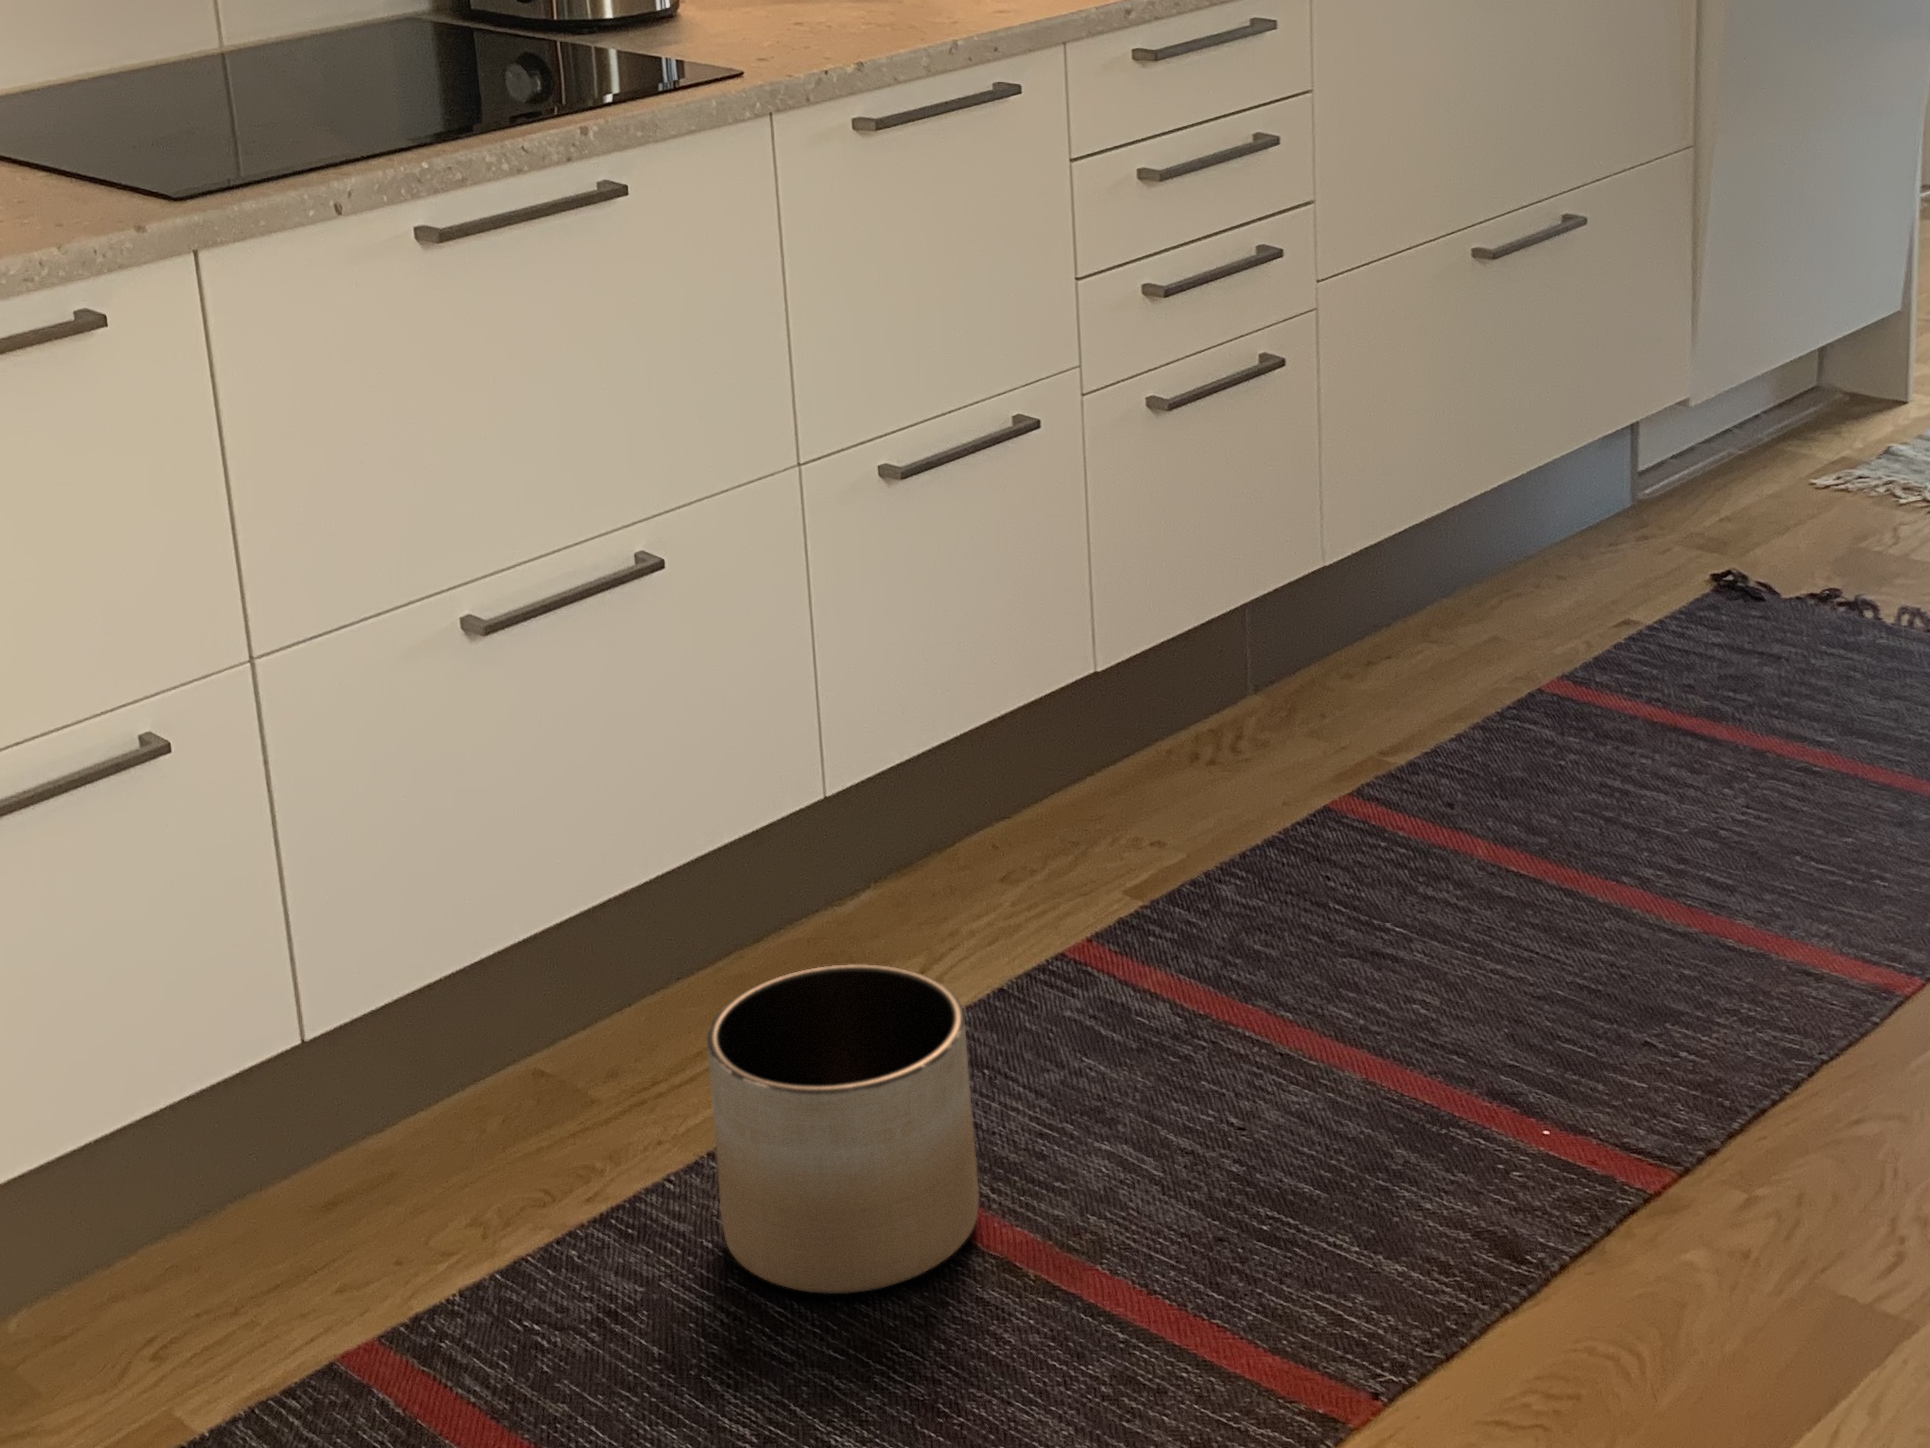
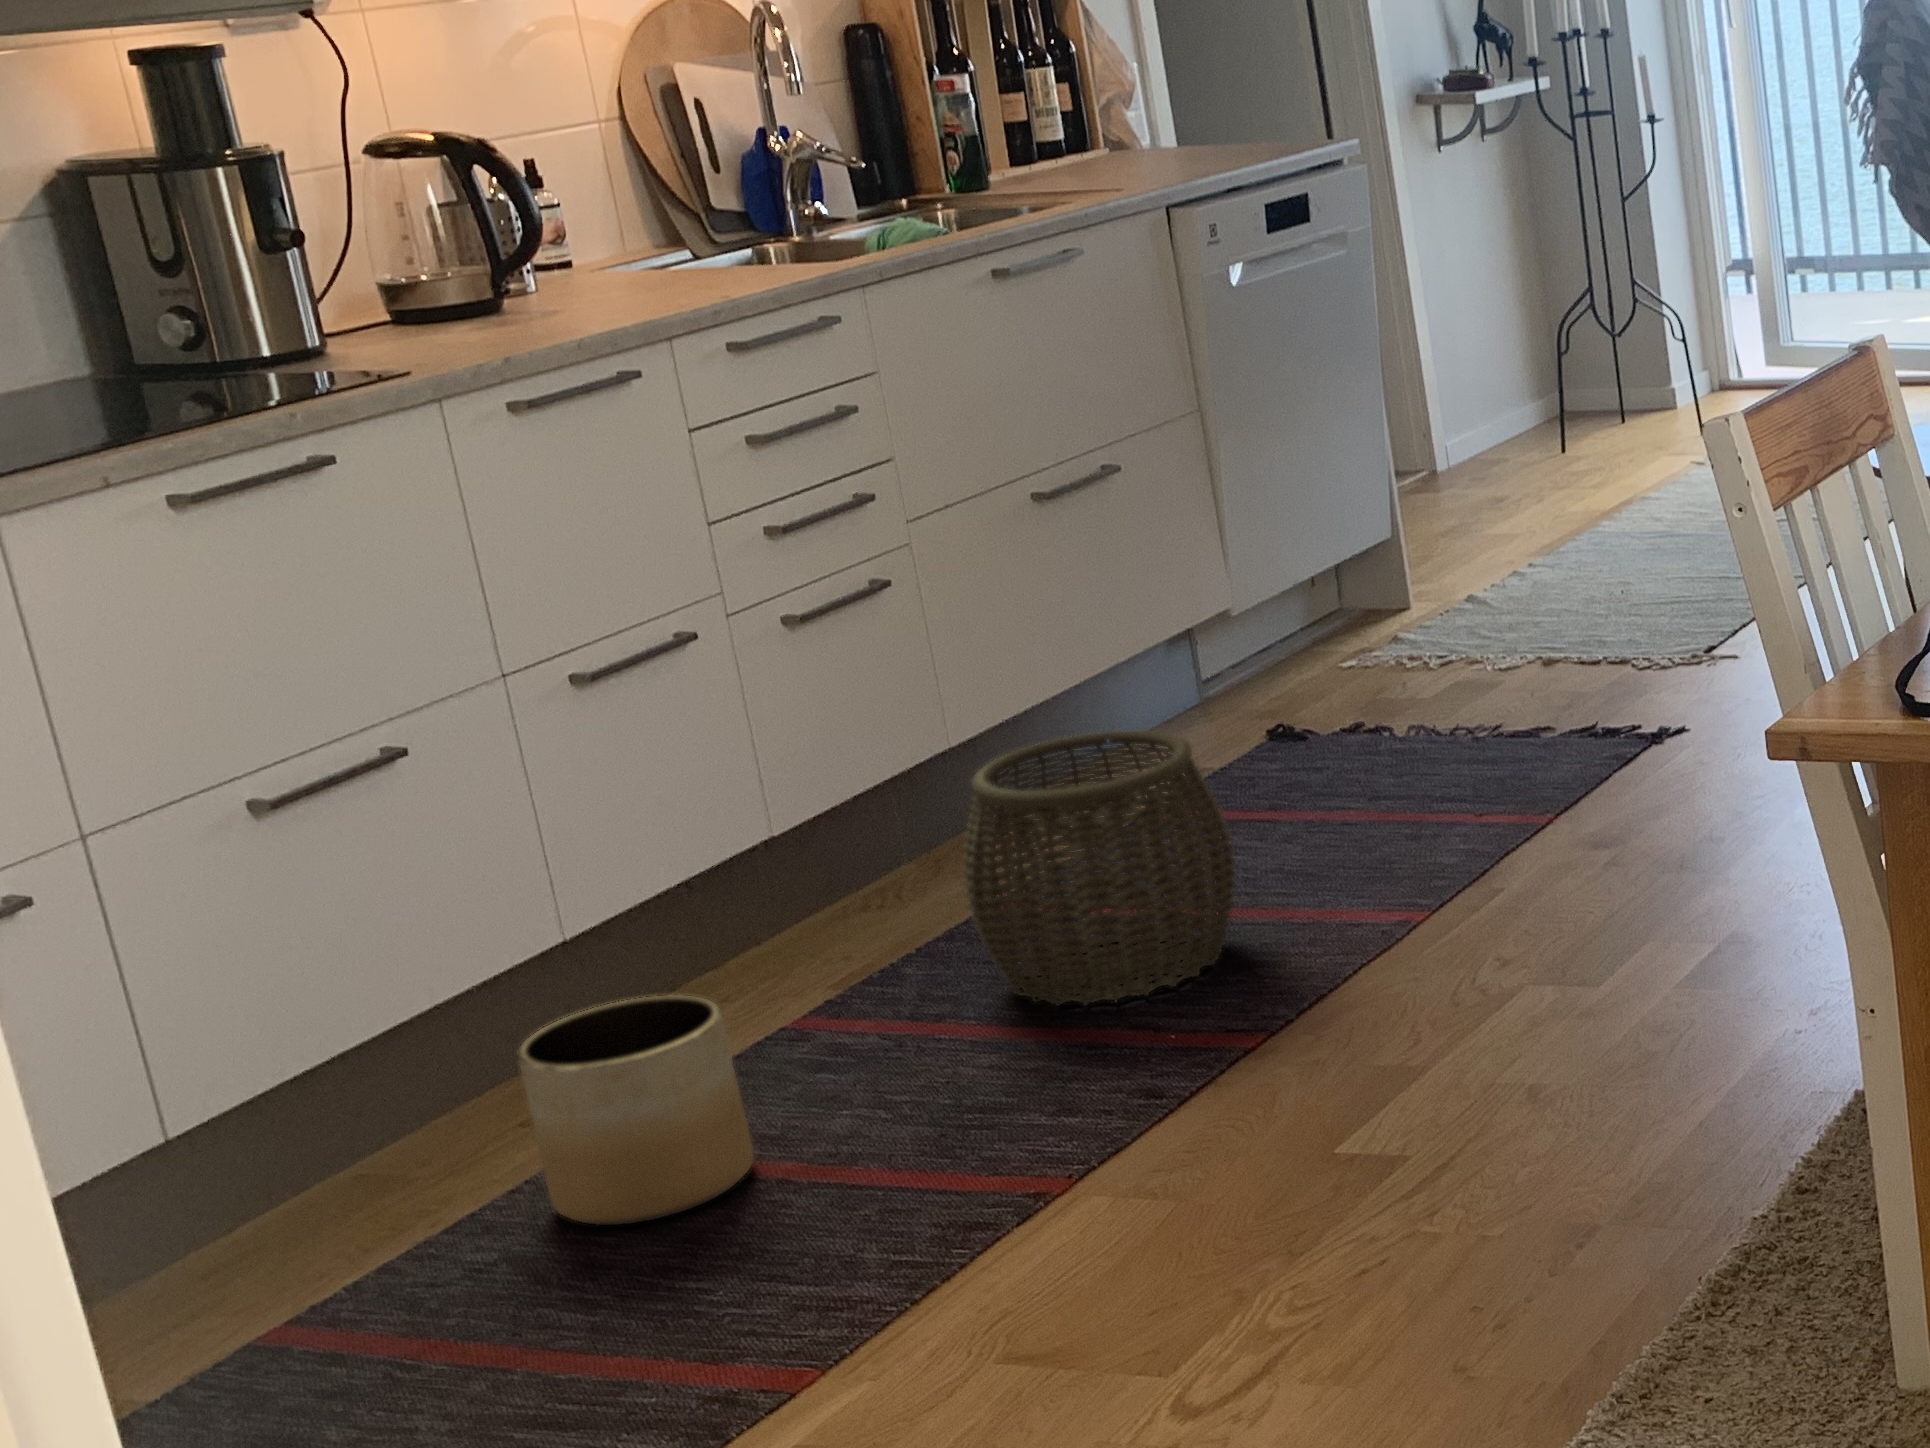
woven basket: none [1308,643,1671,1040] -> present [963,731,1236,1005]

